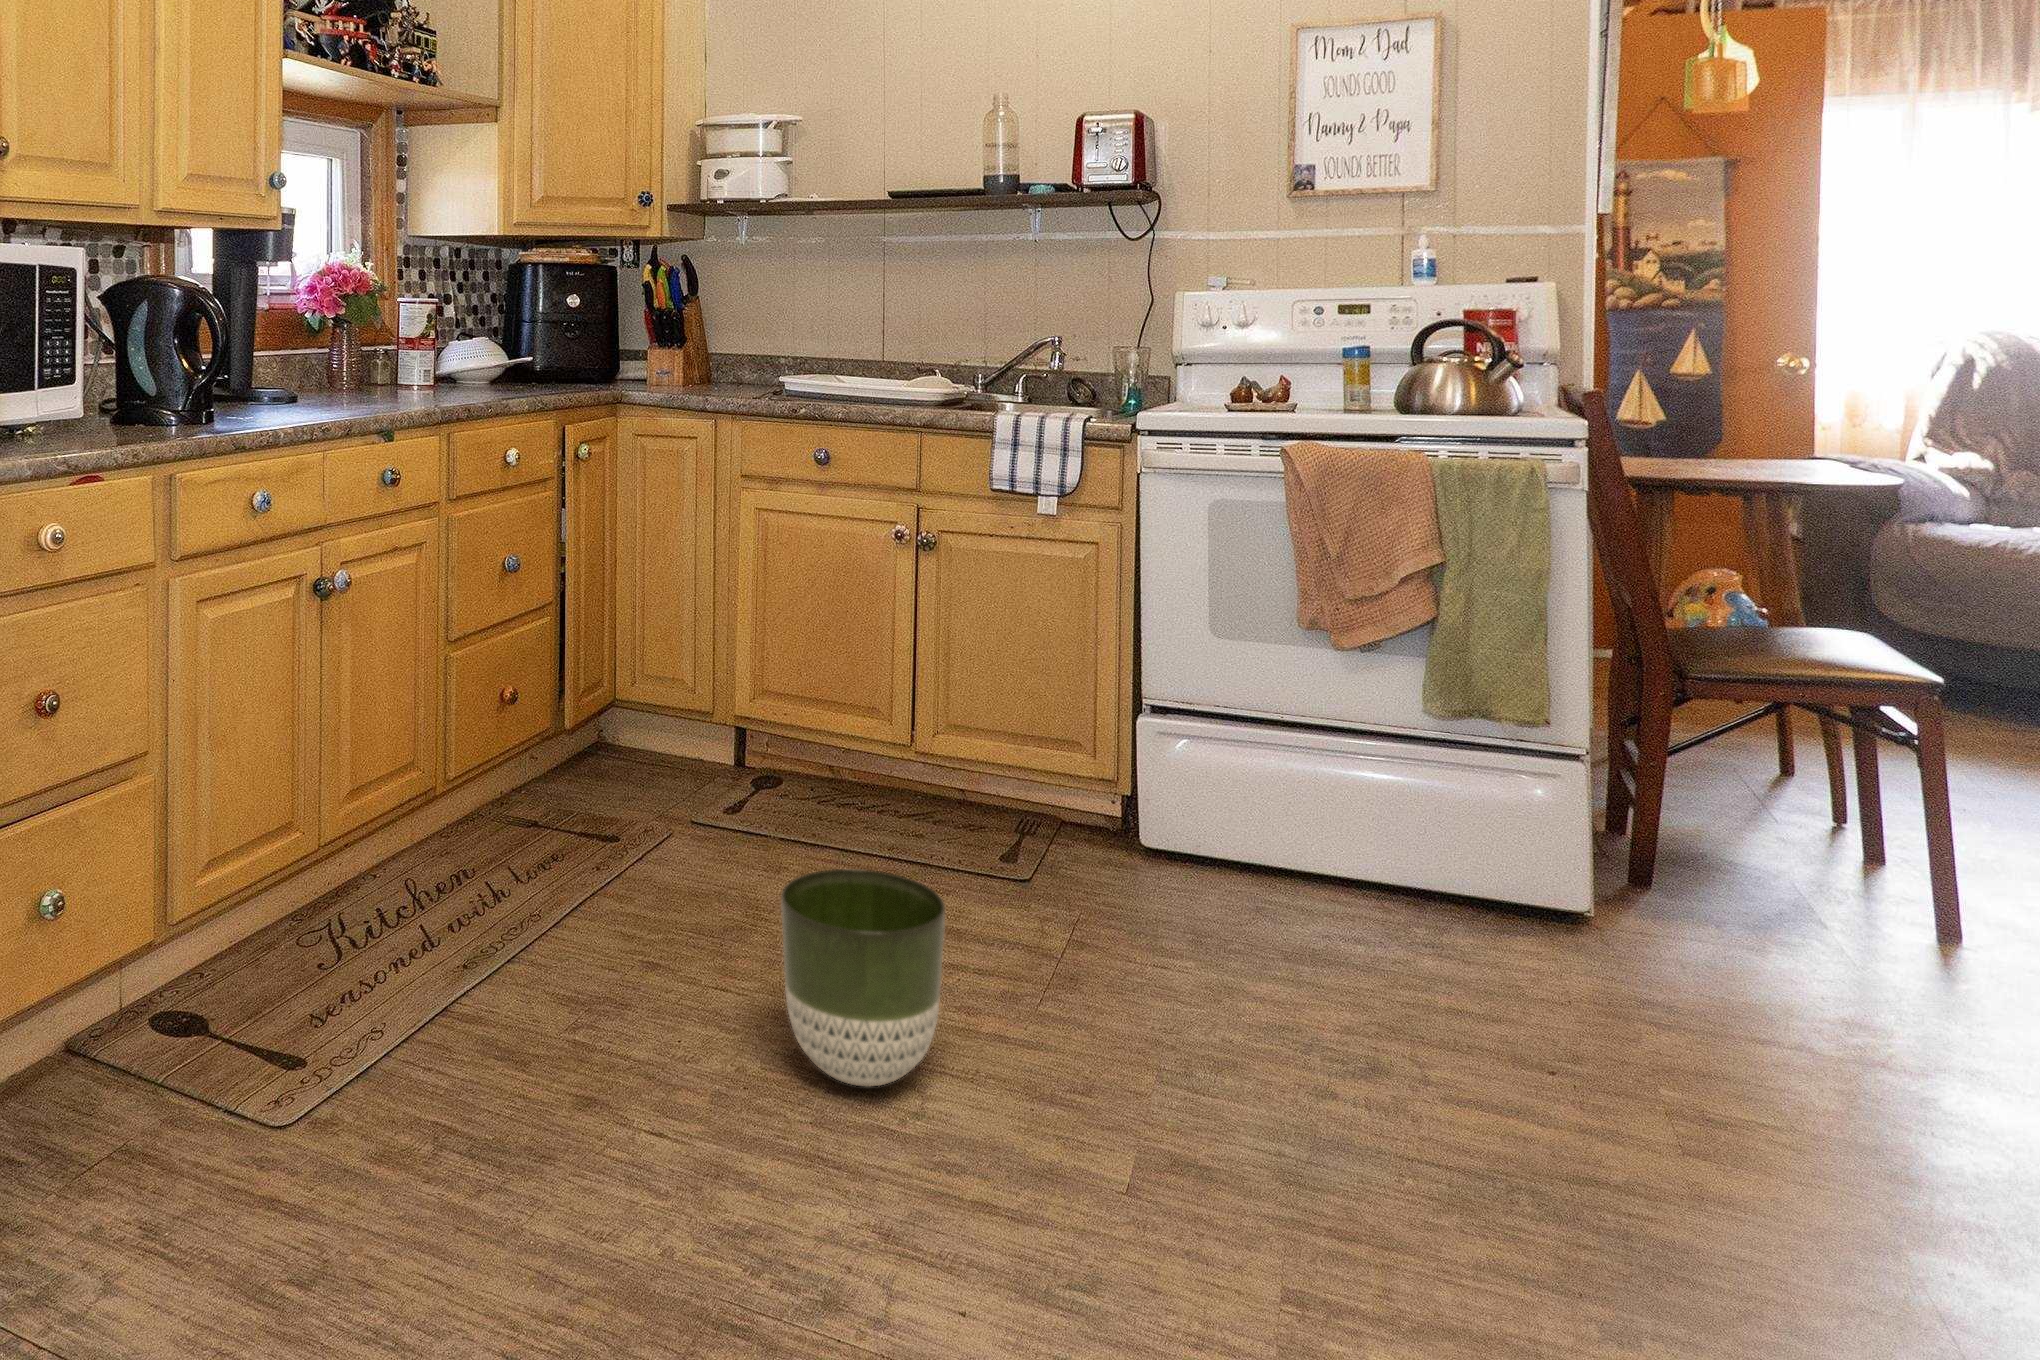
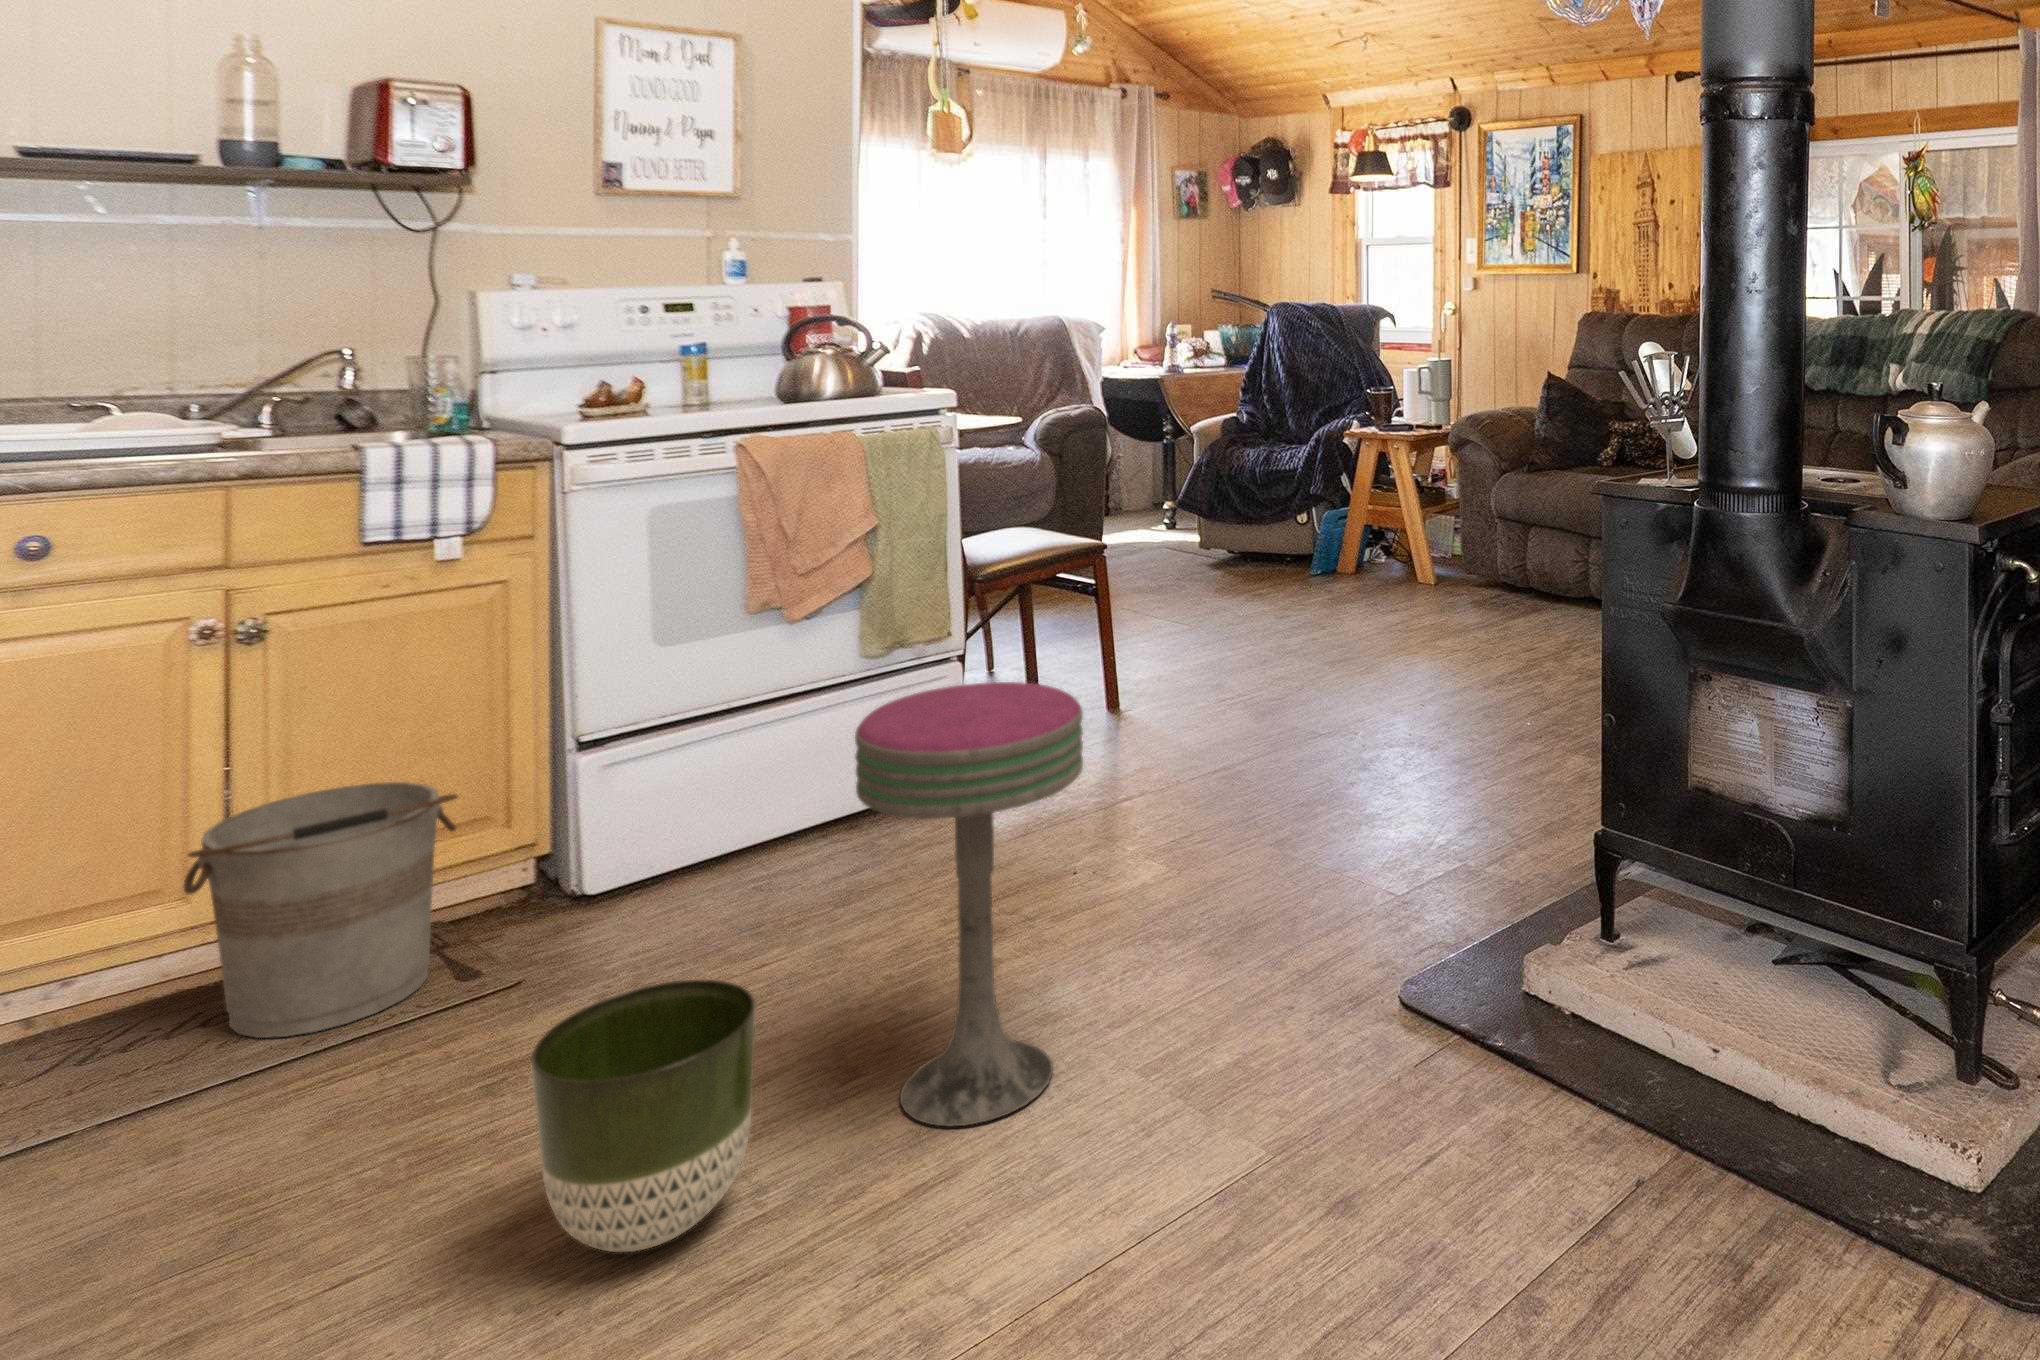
bucket: none [848,676,1015,857] -> present [184,782,457,1038]
bar stool: none [1051,706,1306,1204] -> present [855,682,1083,1127]

